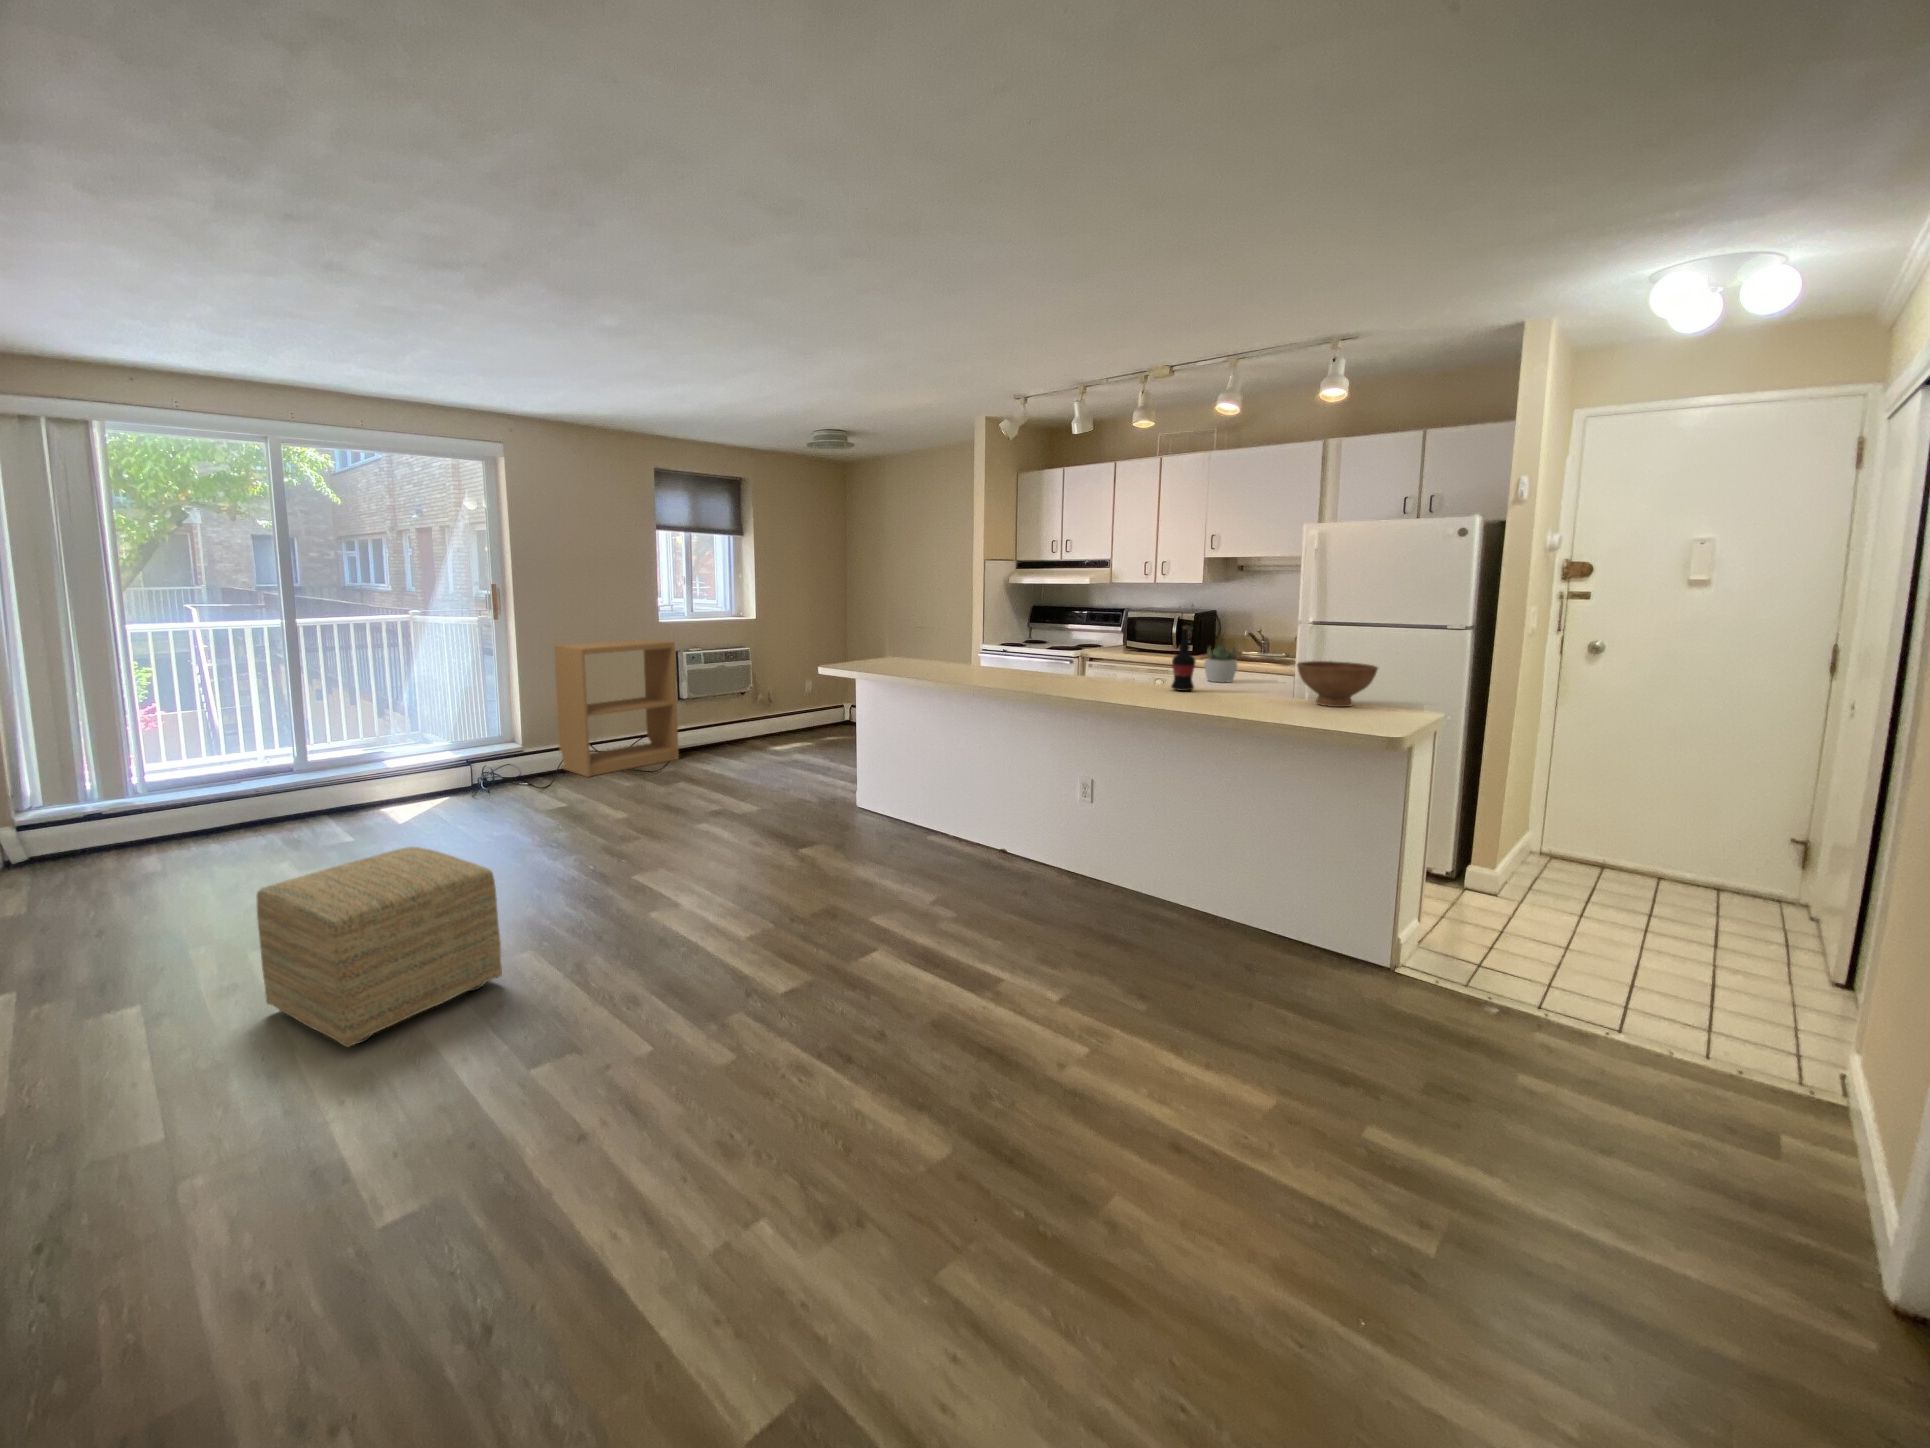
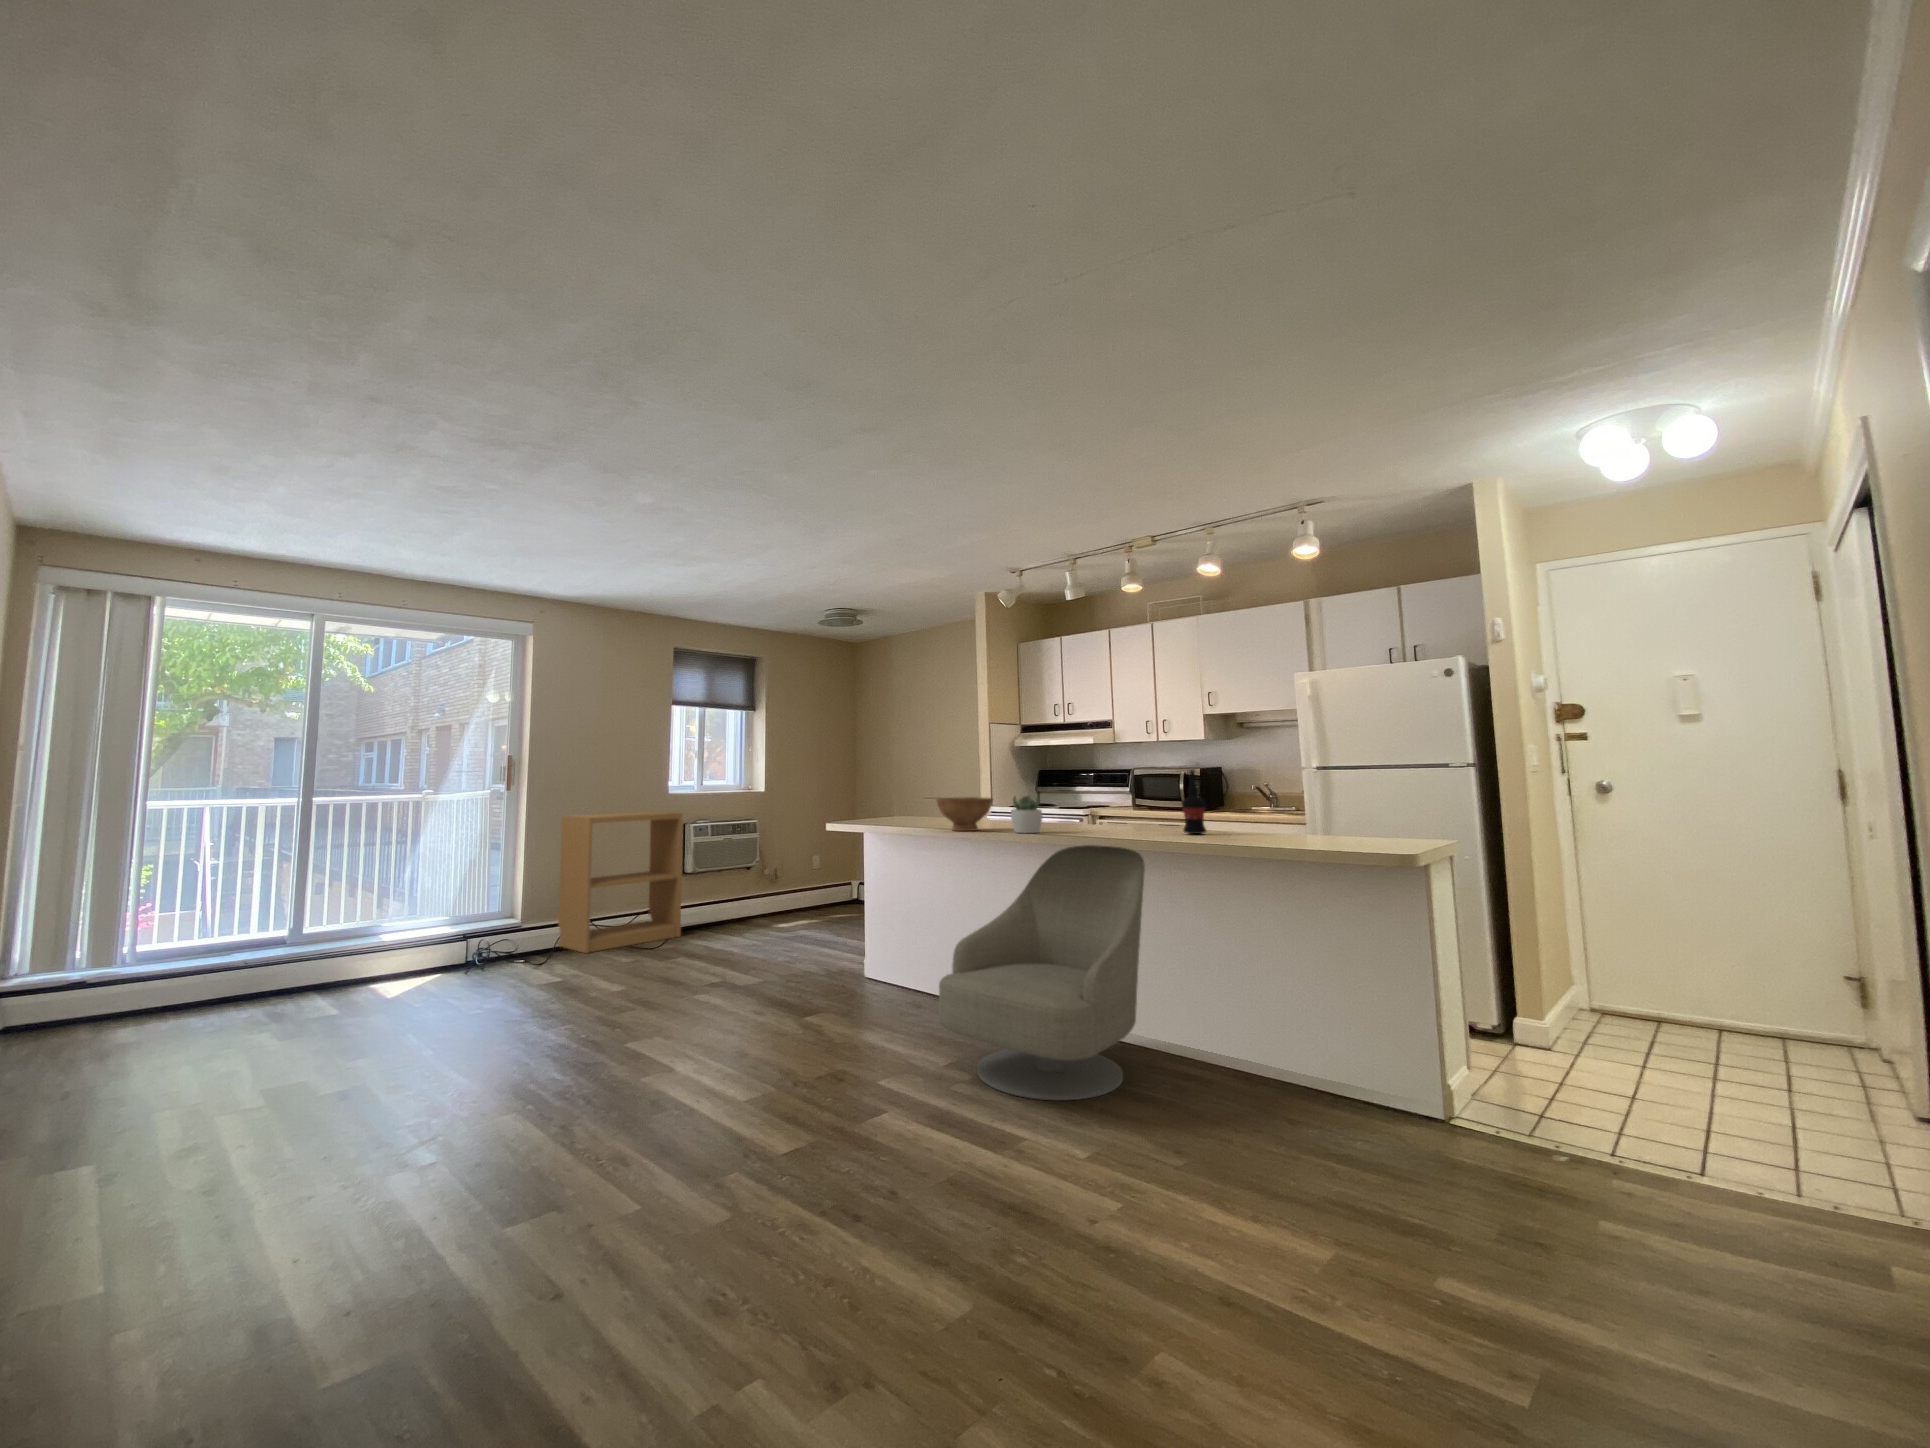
succulent plant: present [1204,645,1237,683] -> present [1011,796,1043,833]
bowl: present [1297,661,1378,707] -> present [936,797,993,831]
armchair: none [923,702,1130,946] -> present [939,845,1145,1100]
ottoman: present [257,847,502,1047] -> none [242,993,497,1201]

